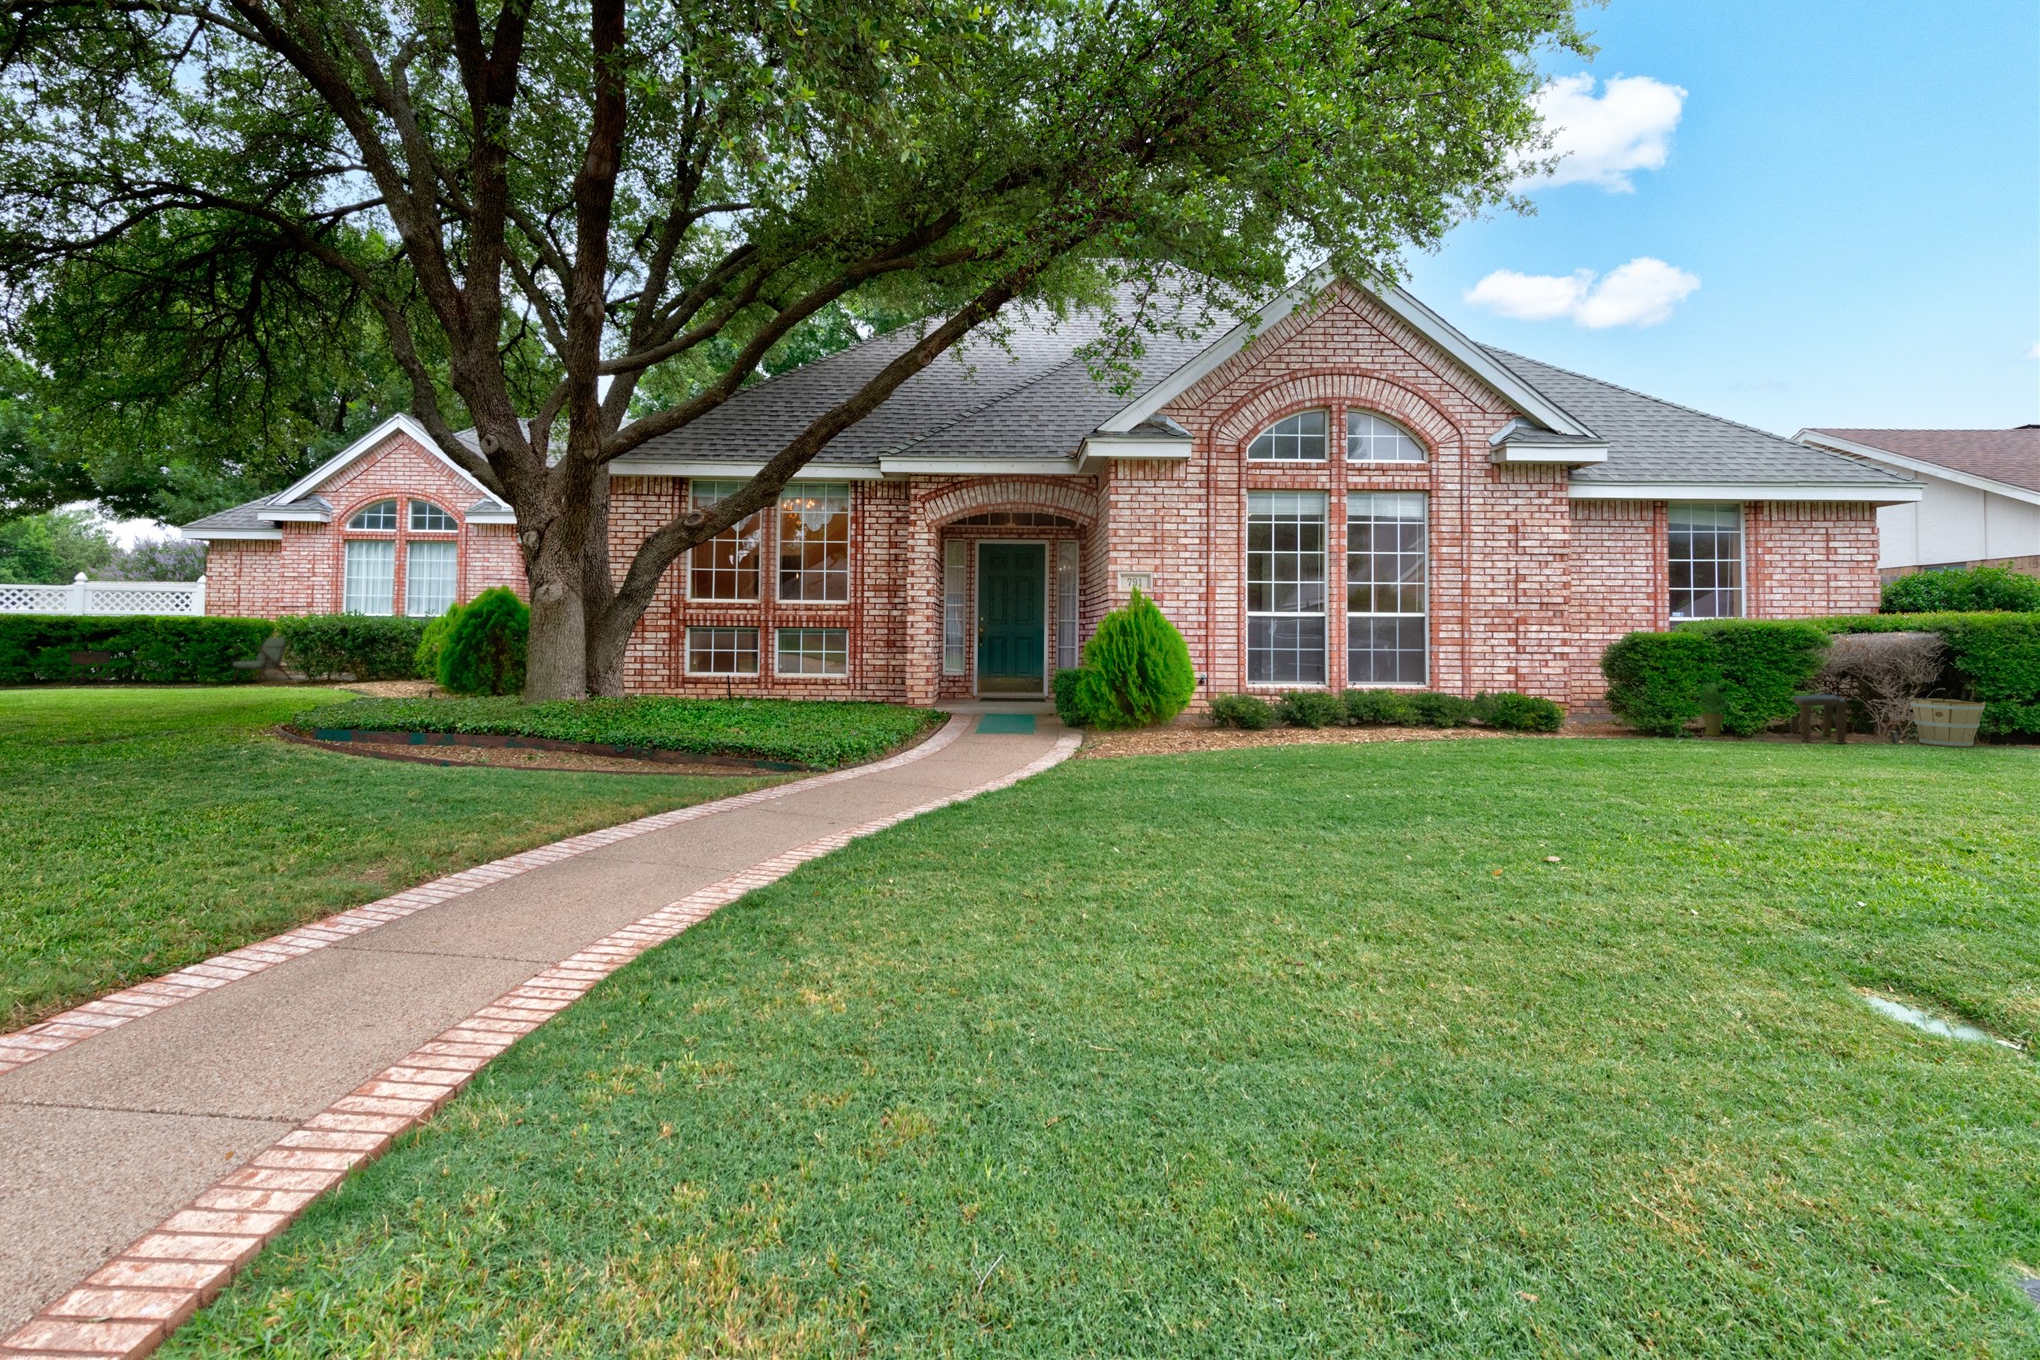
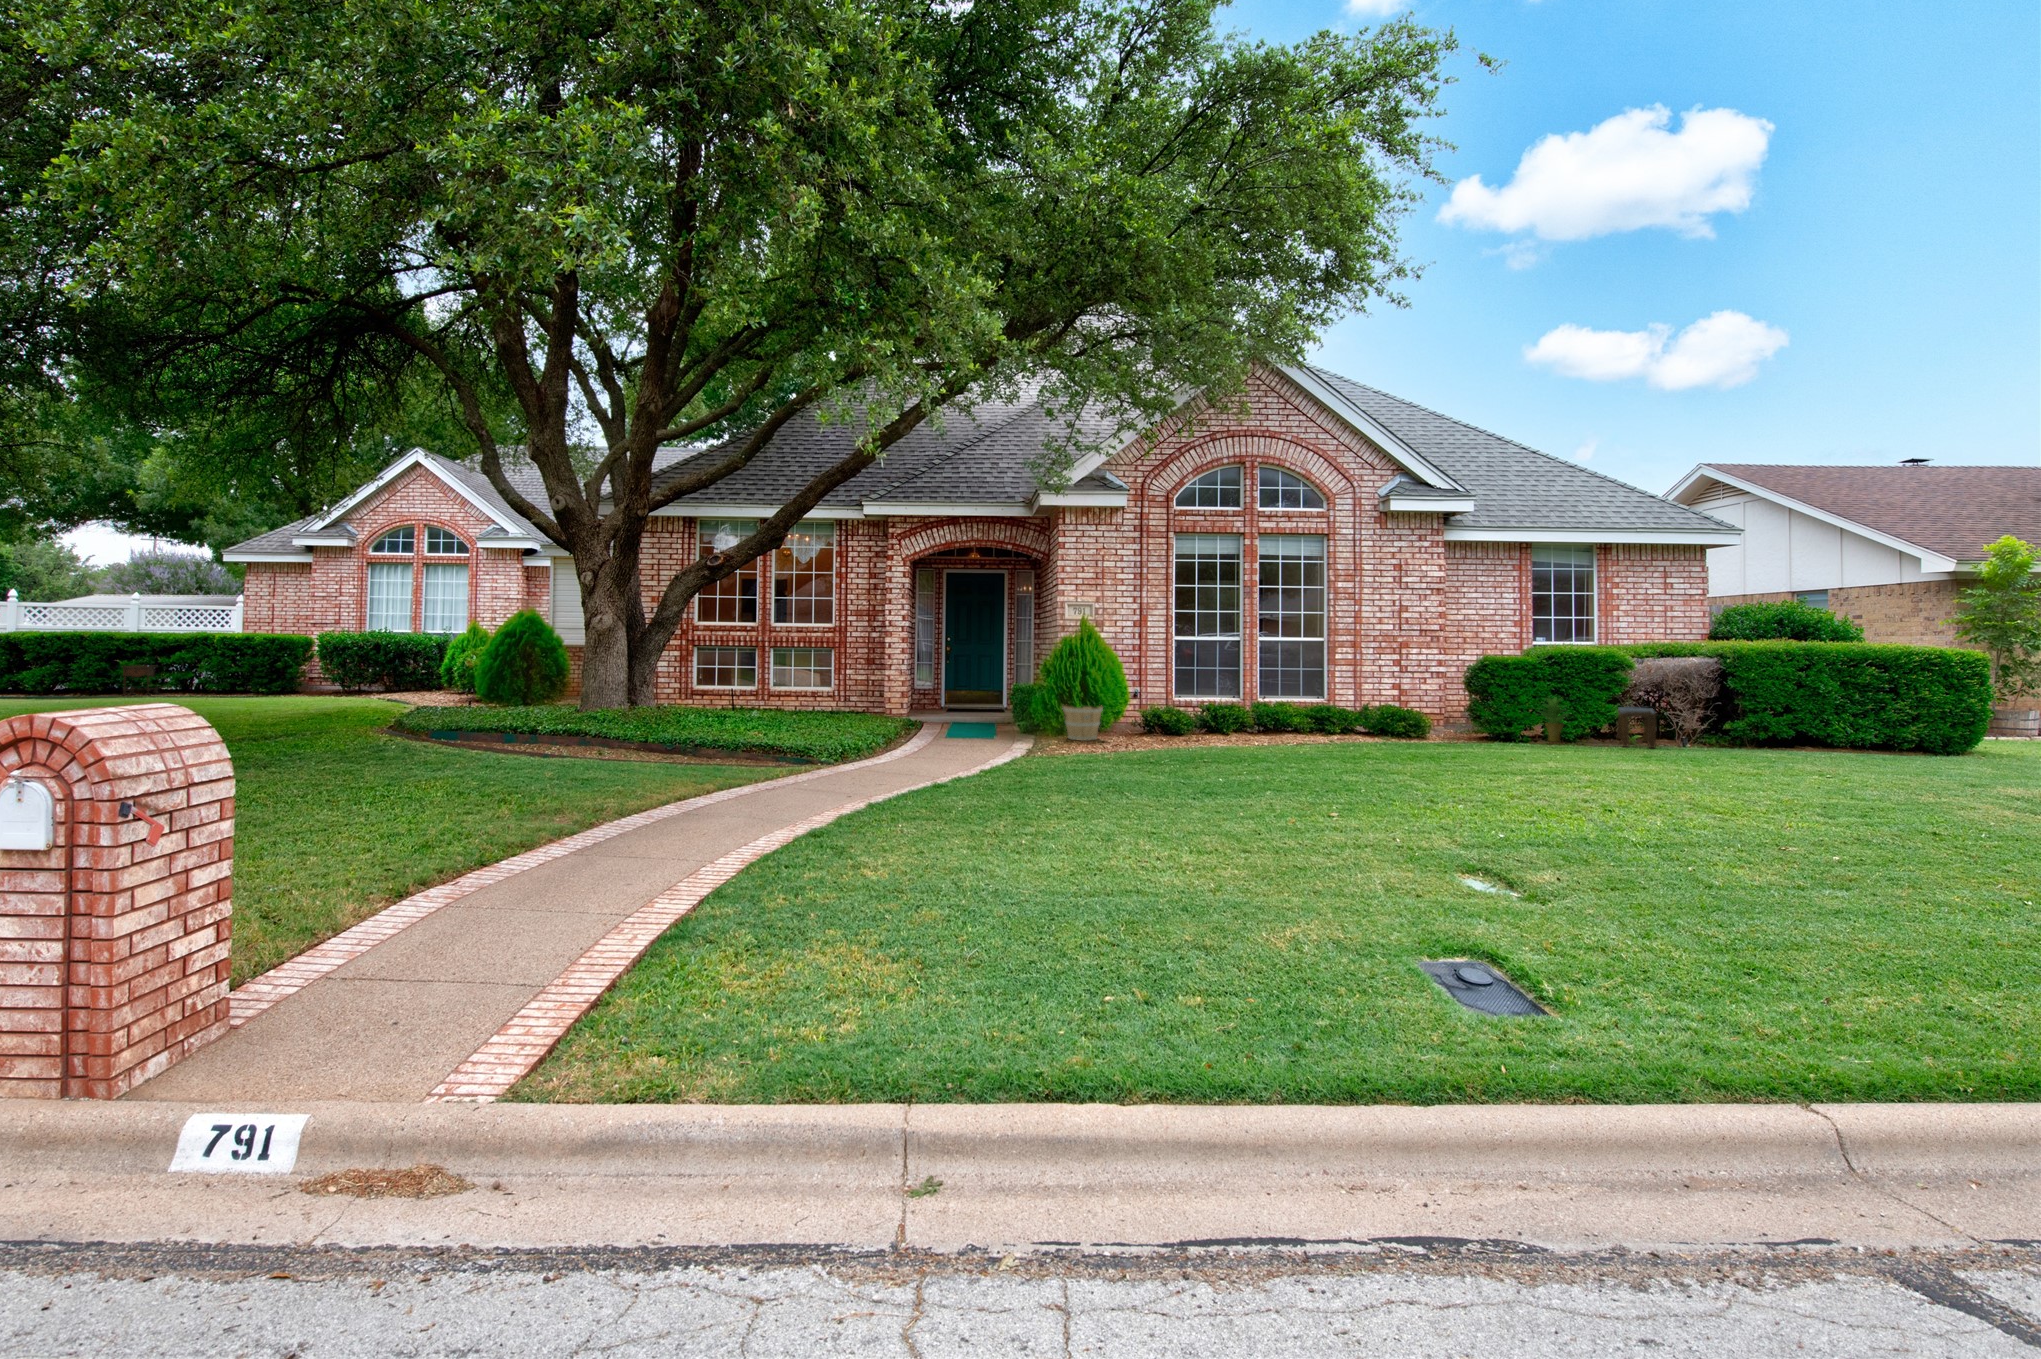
lounge chair: present [233,637,290,681] -> none [268,651,324,692]
wooden bucket: present [1910,698,1985,747] -> present [1062,706,1103,741]

